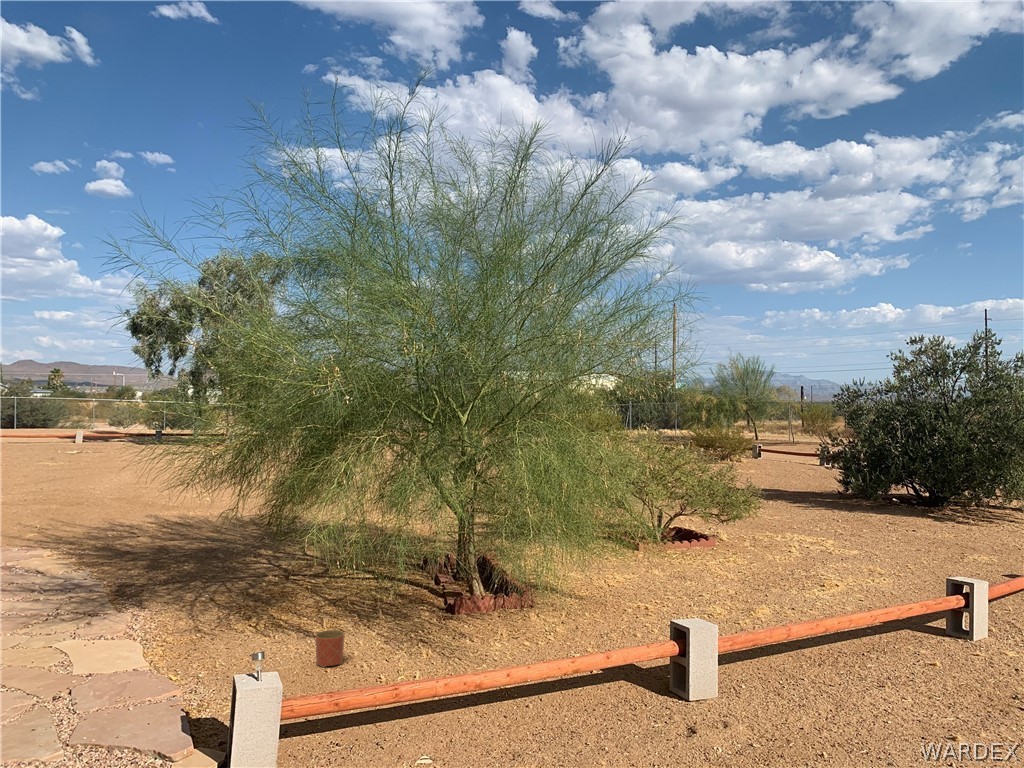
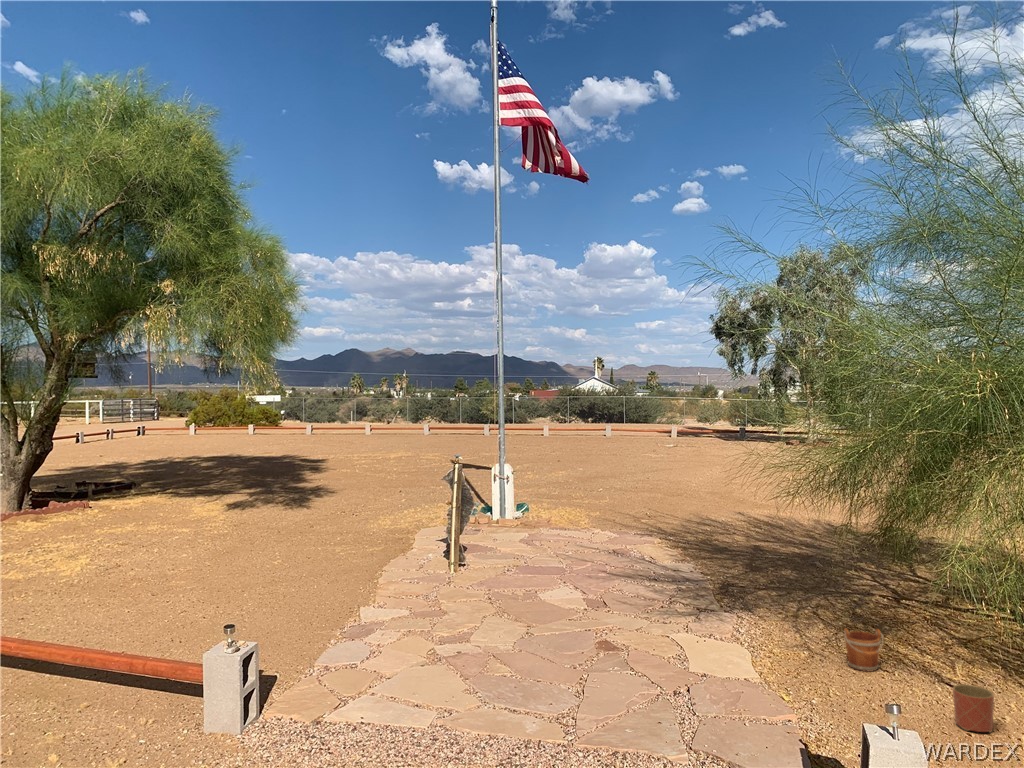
bucket: none [234,600,267,640] -> present [844,629,882,671]

